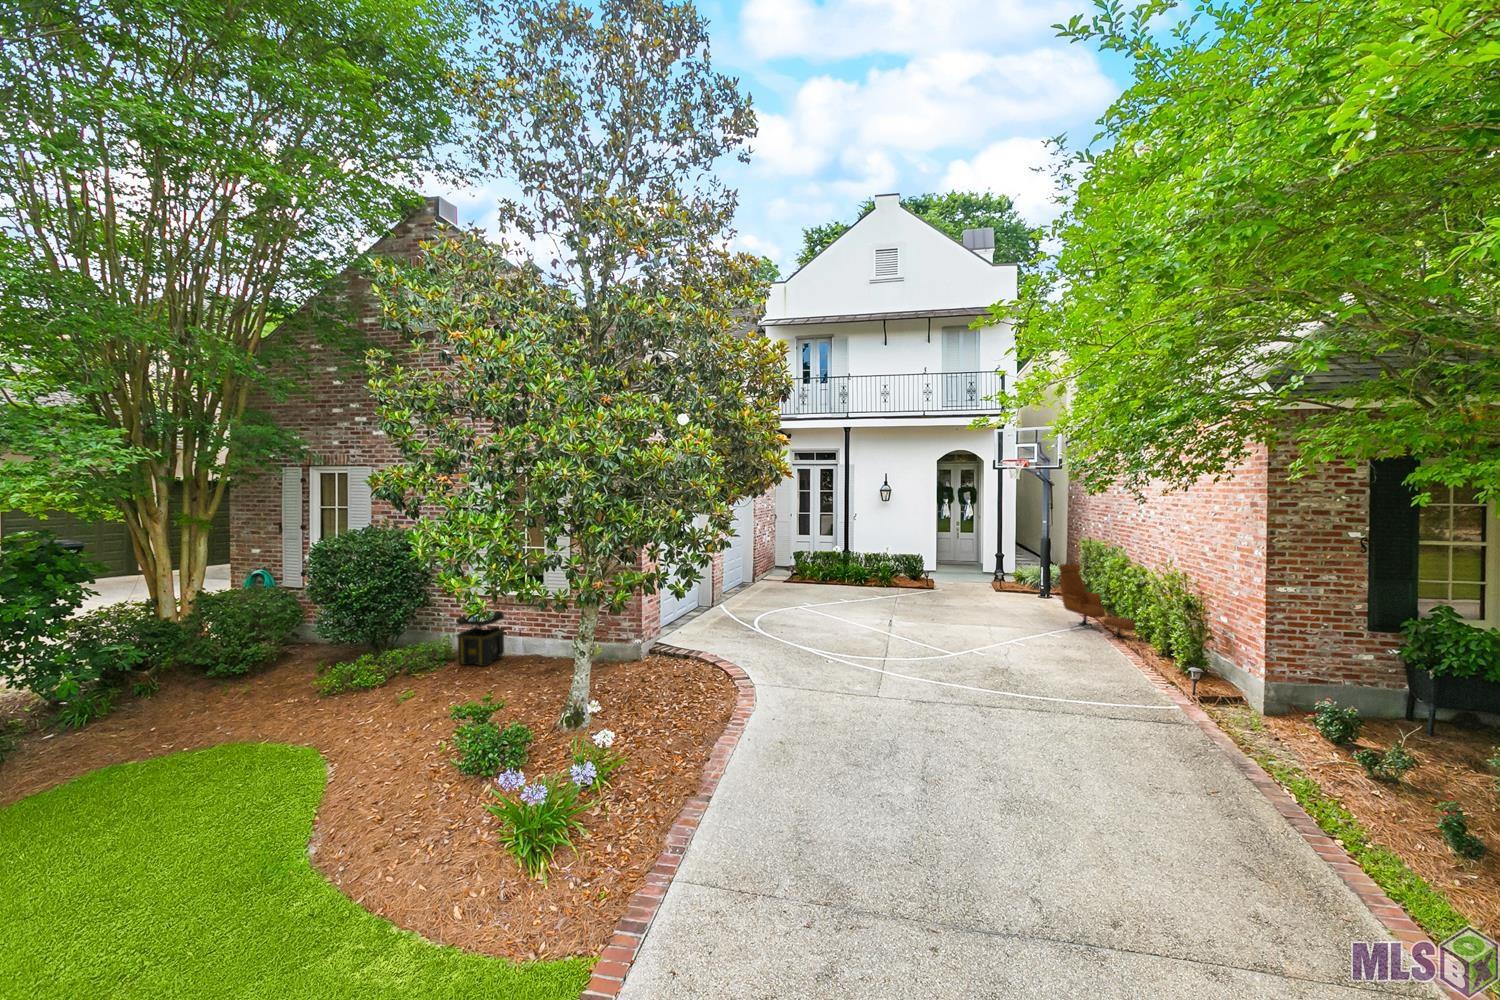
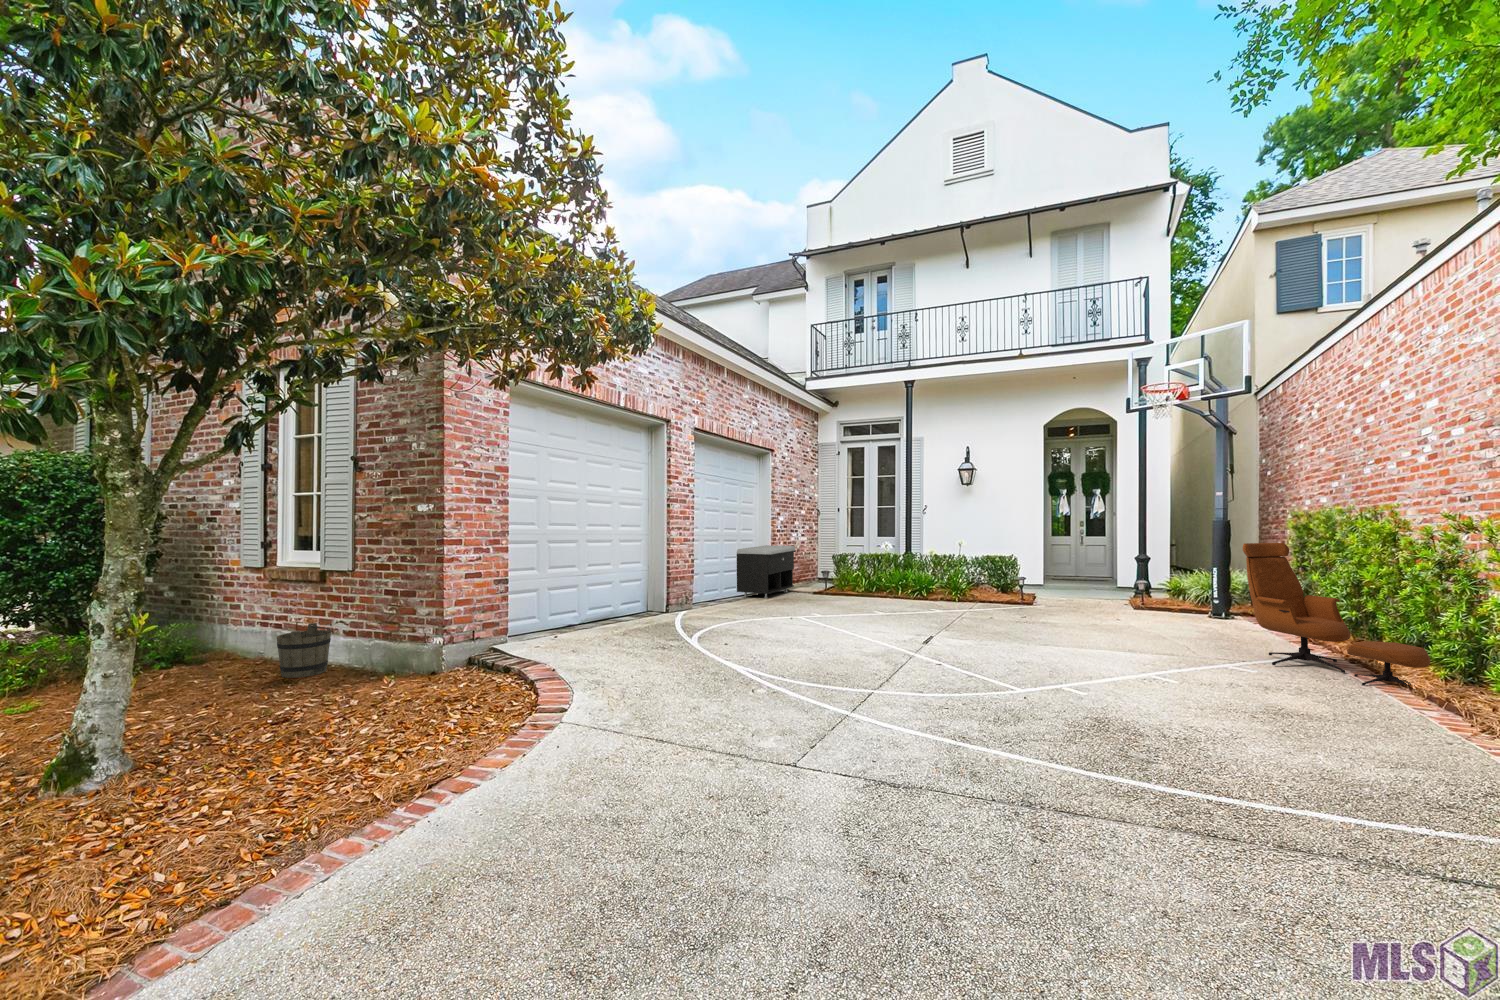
storage bench: none [738,549,774,589] -> present [737,545,795,598]
toolbox: present [457,611,505,666] -> none [188,589,275,672]
bucket: none [528,632,558,667] -> present [277,623,331,678]

